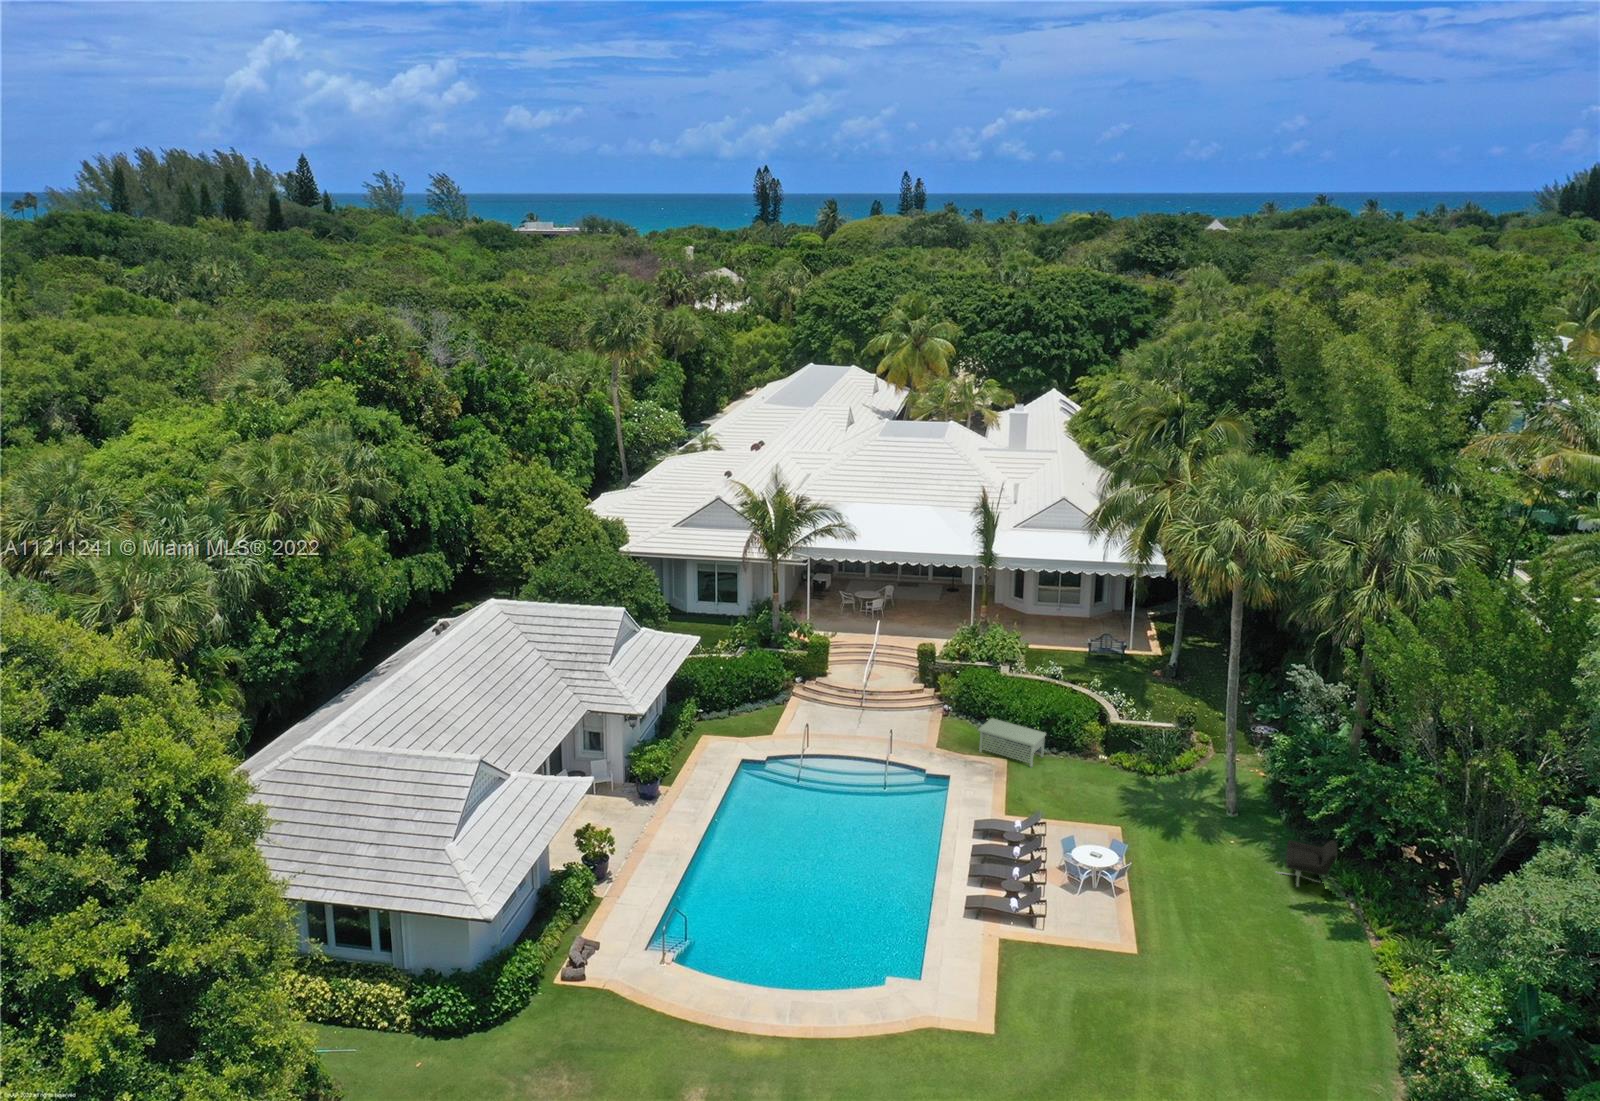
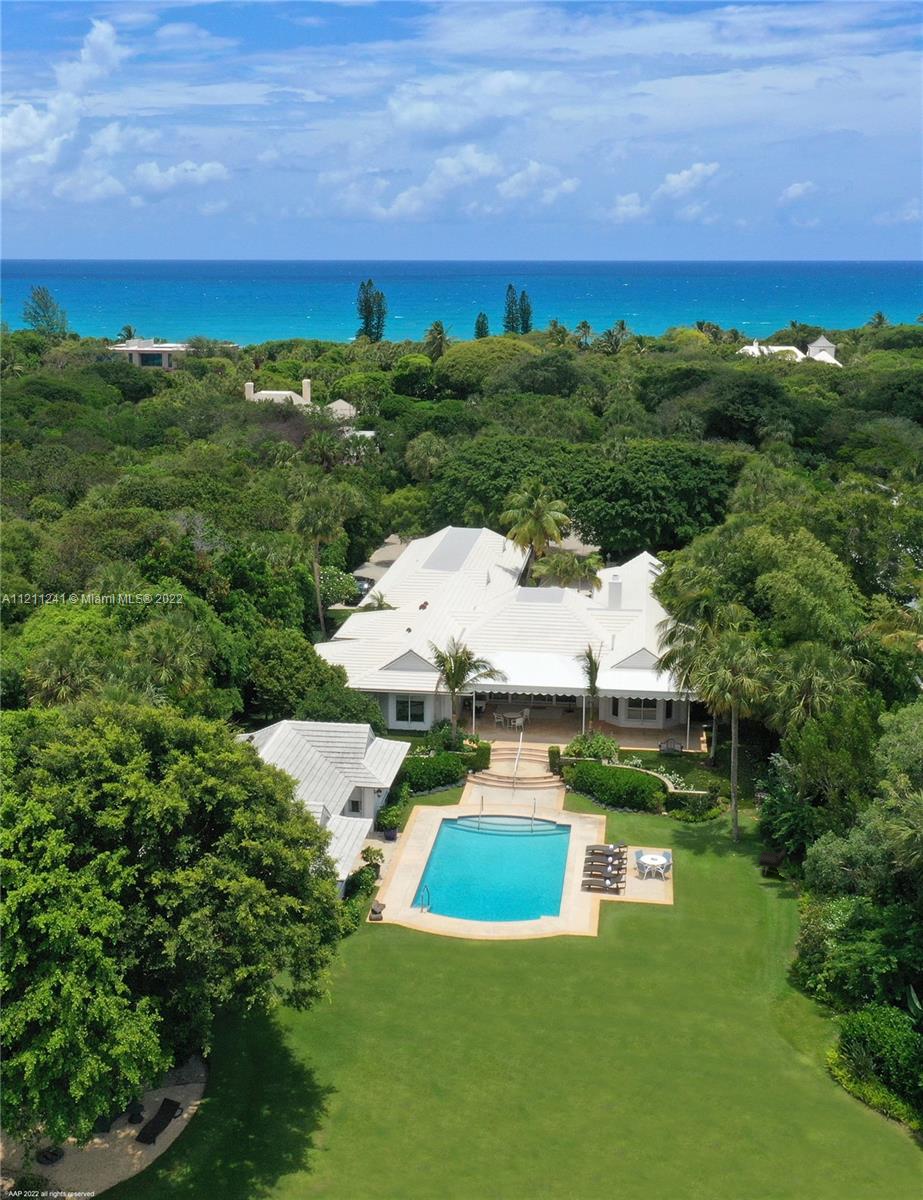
storage bench: present [978,718,1046,767] -> none [588,792,630,820]

